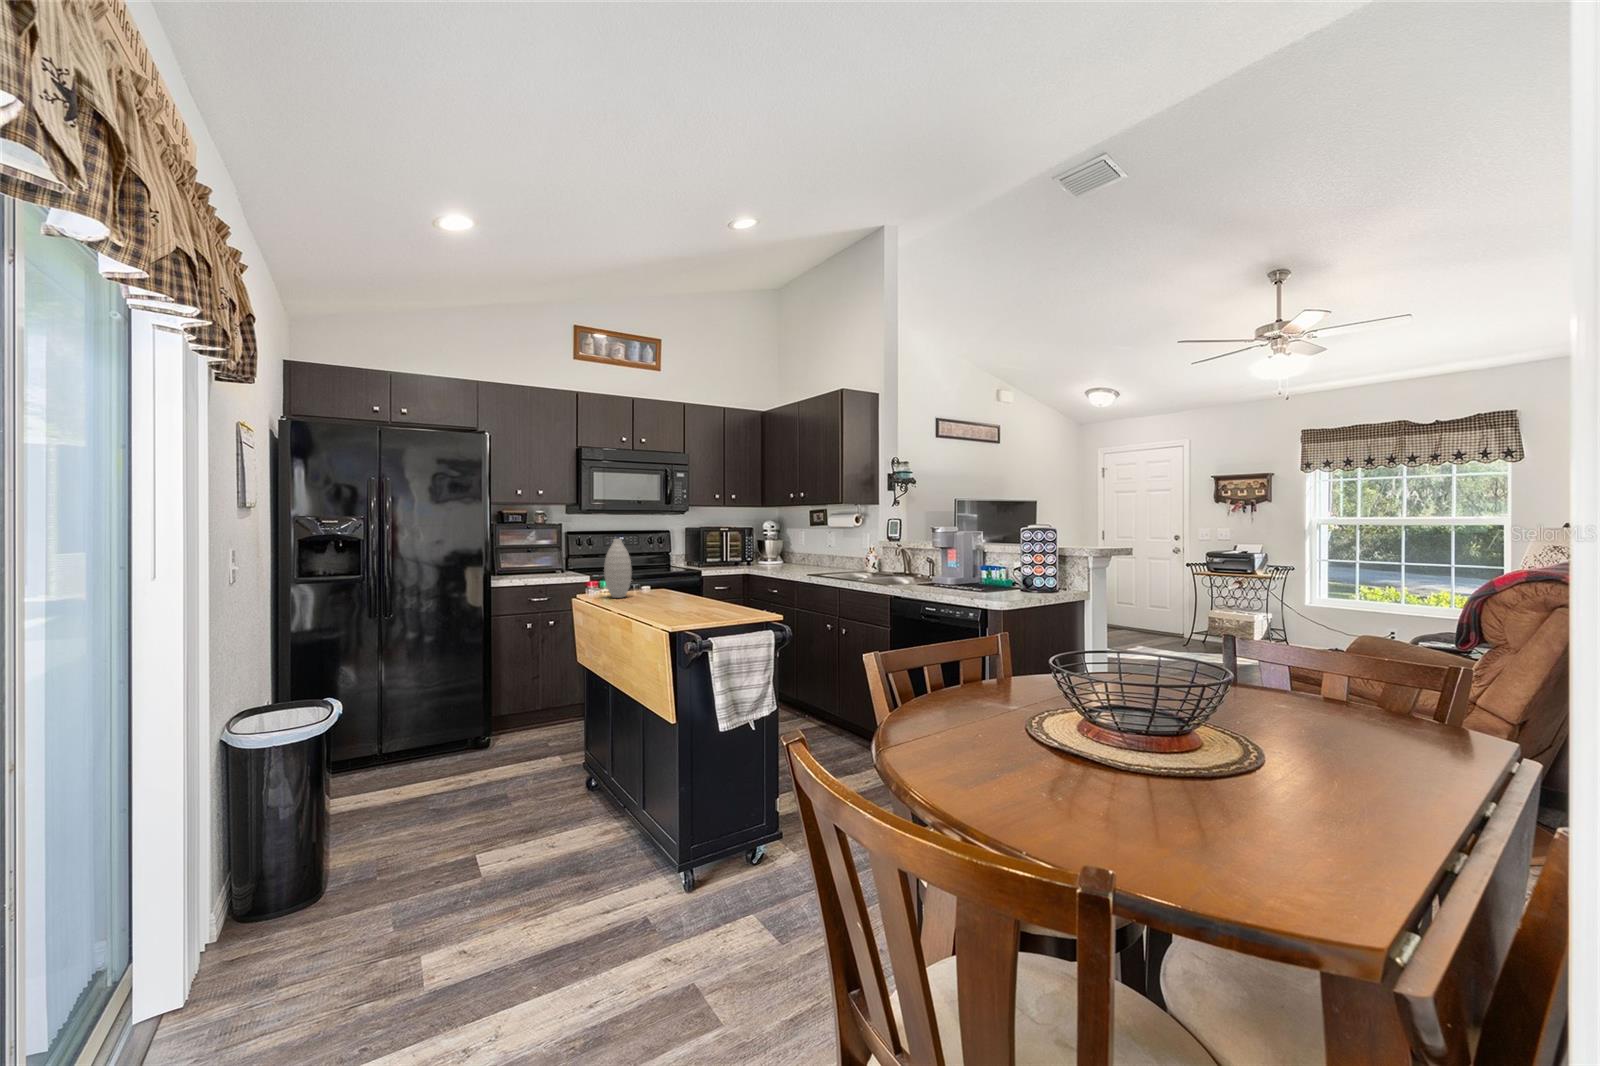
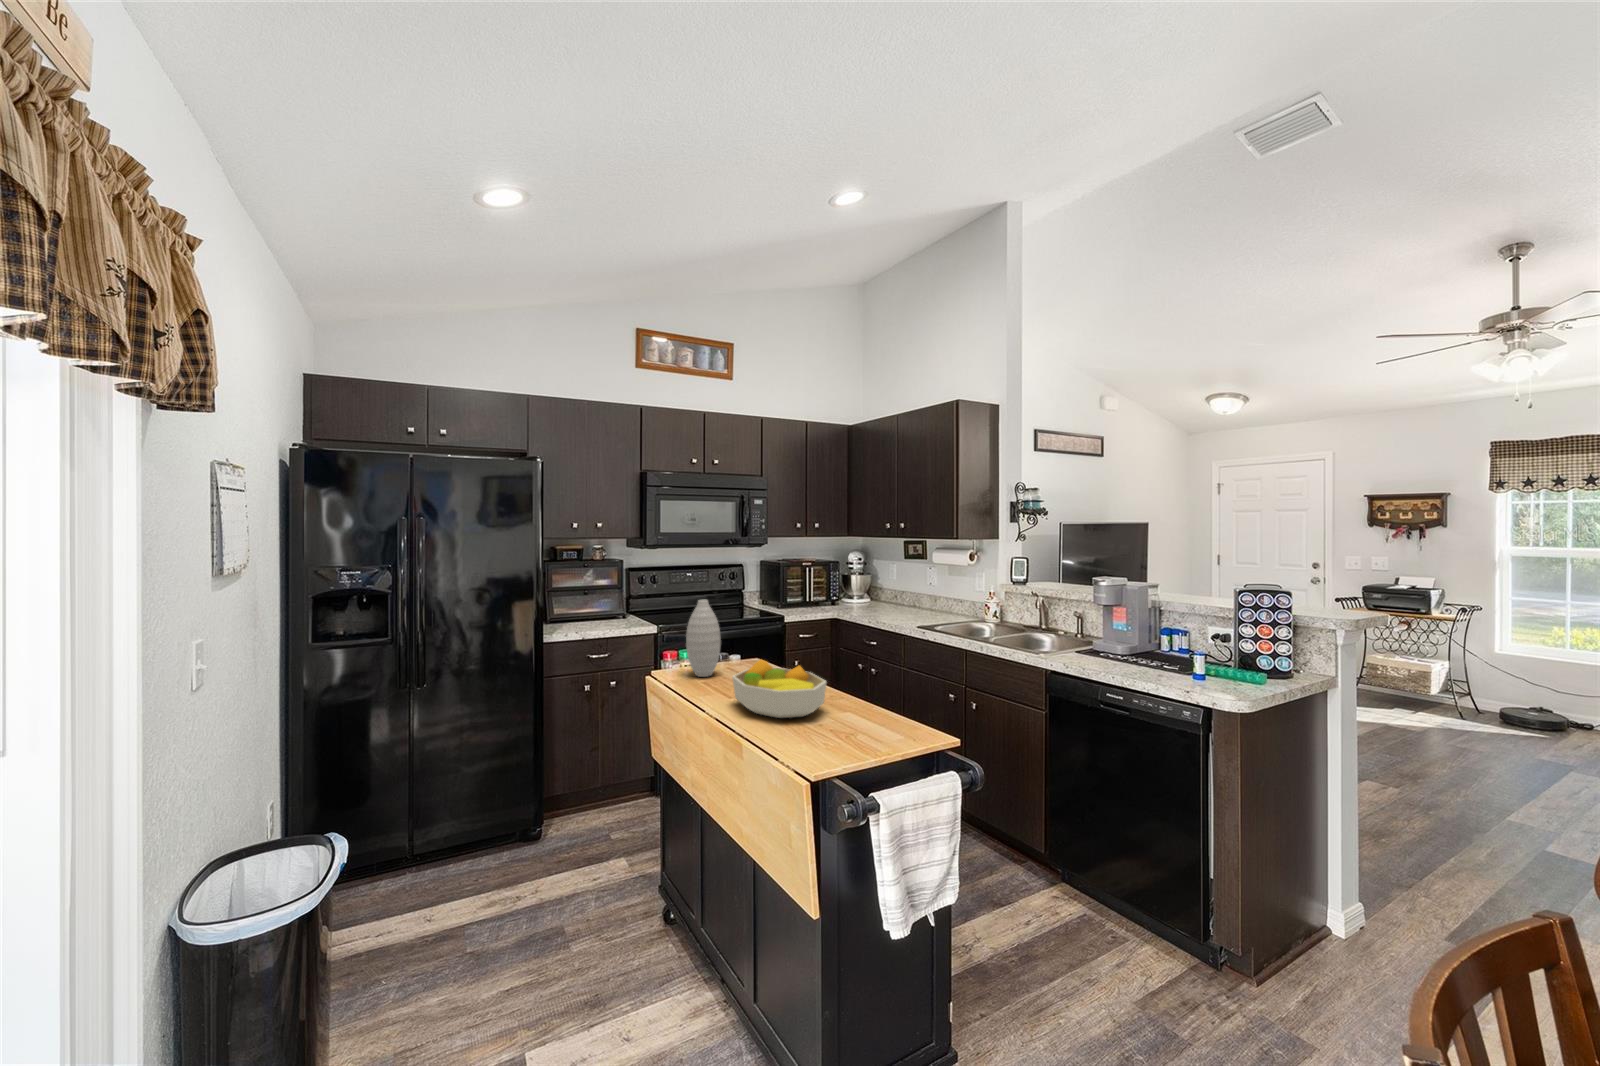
fruit bowl: none [635,576,703,613] -> present [732,660,827,718]

